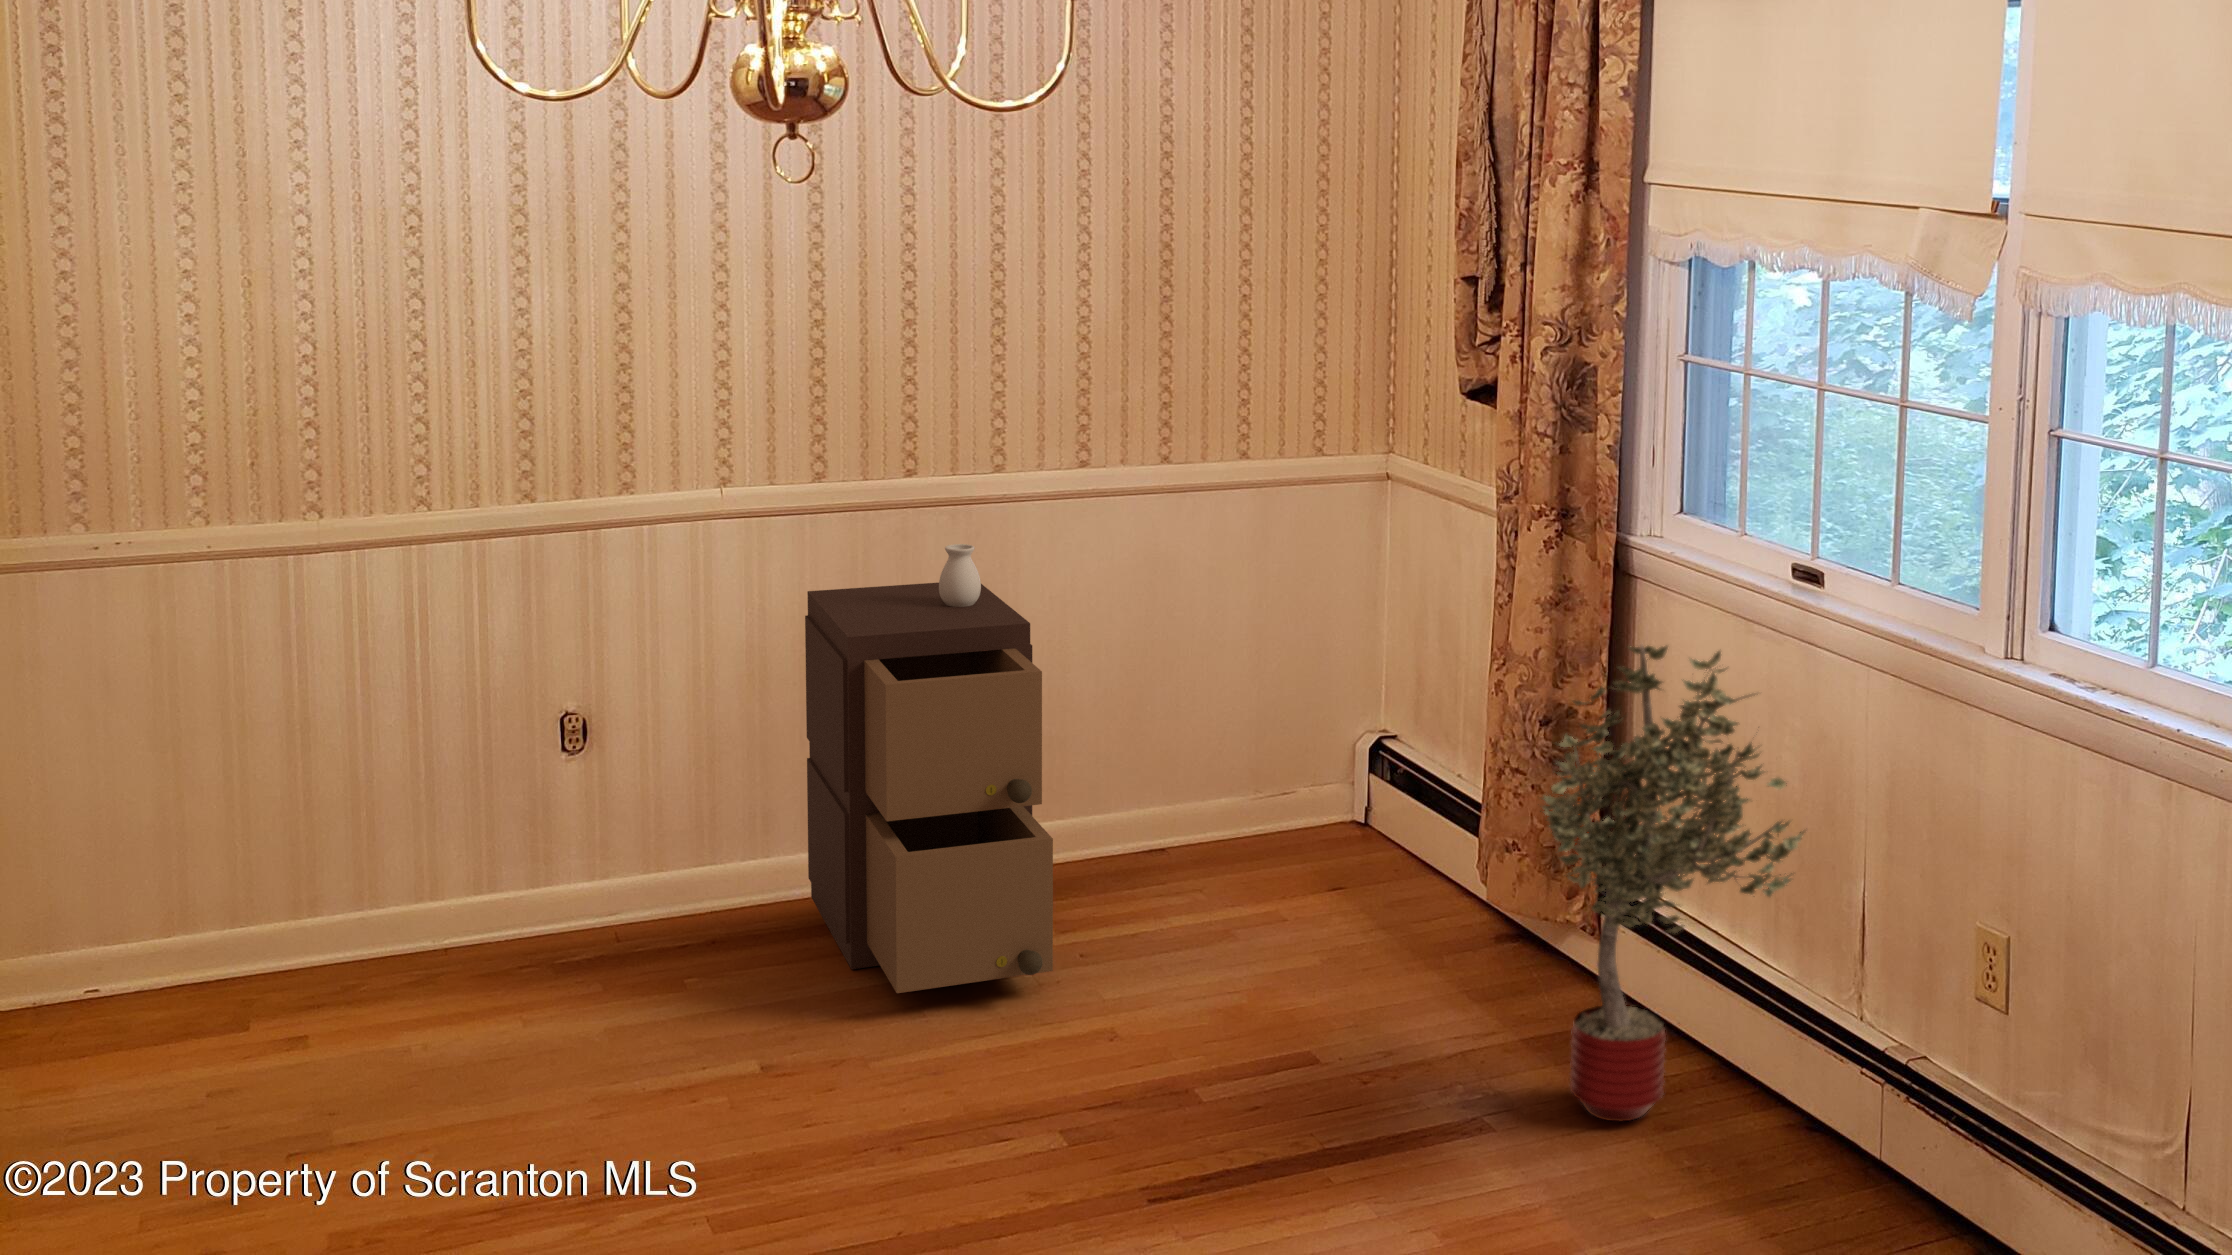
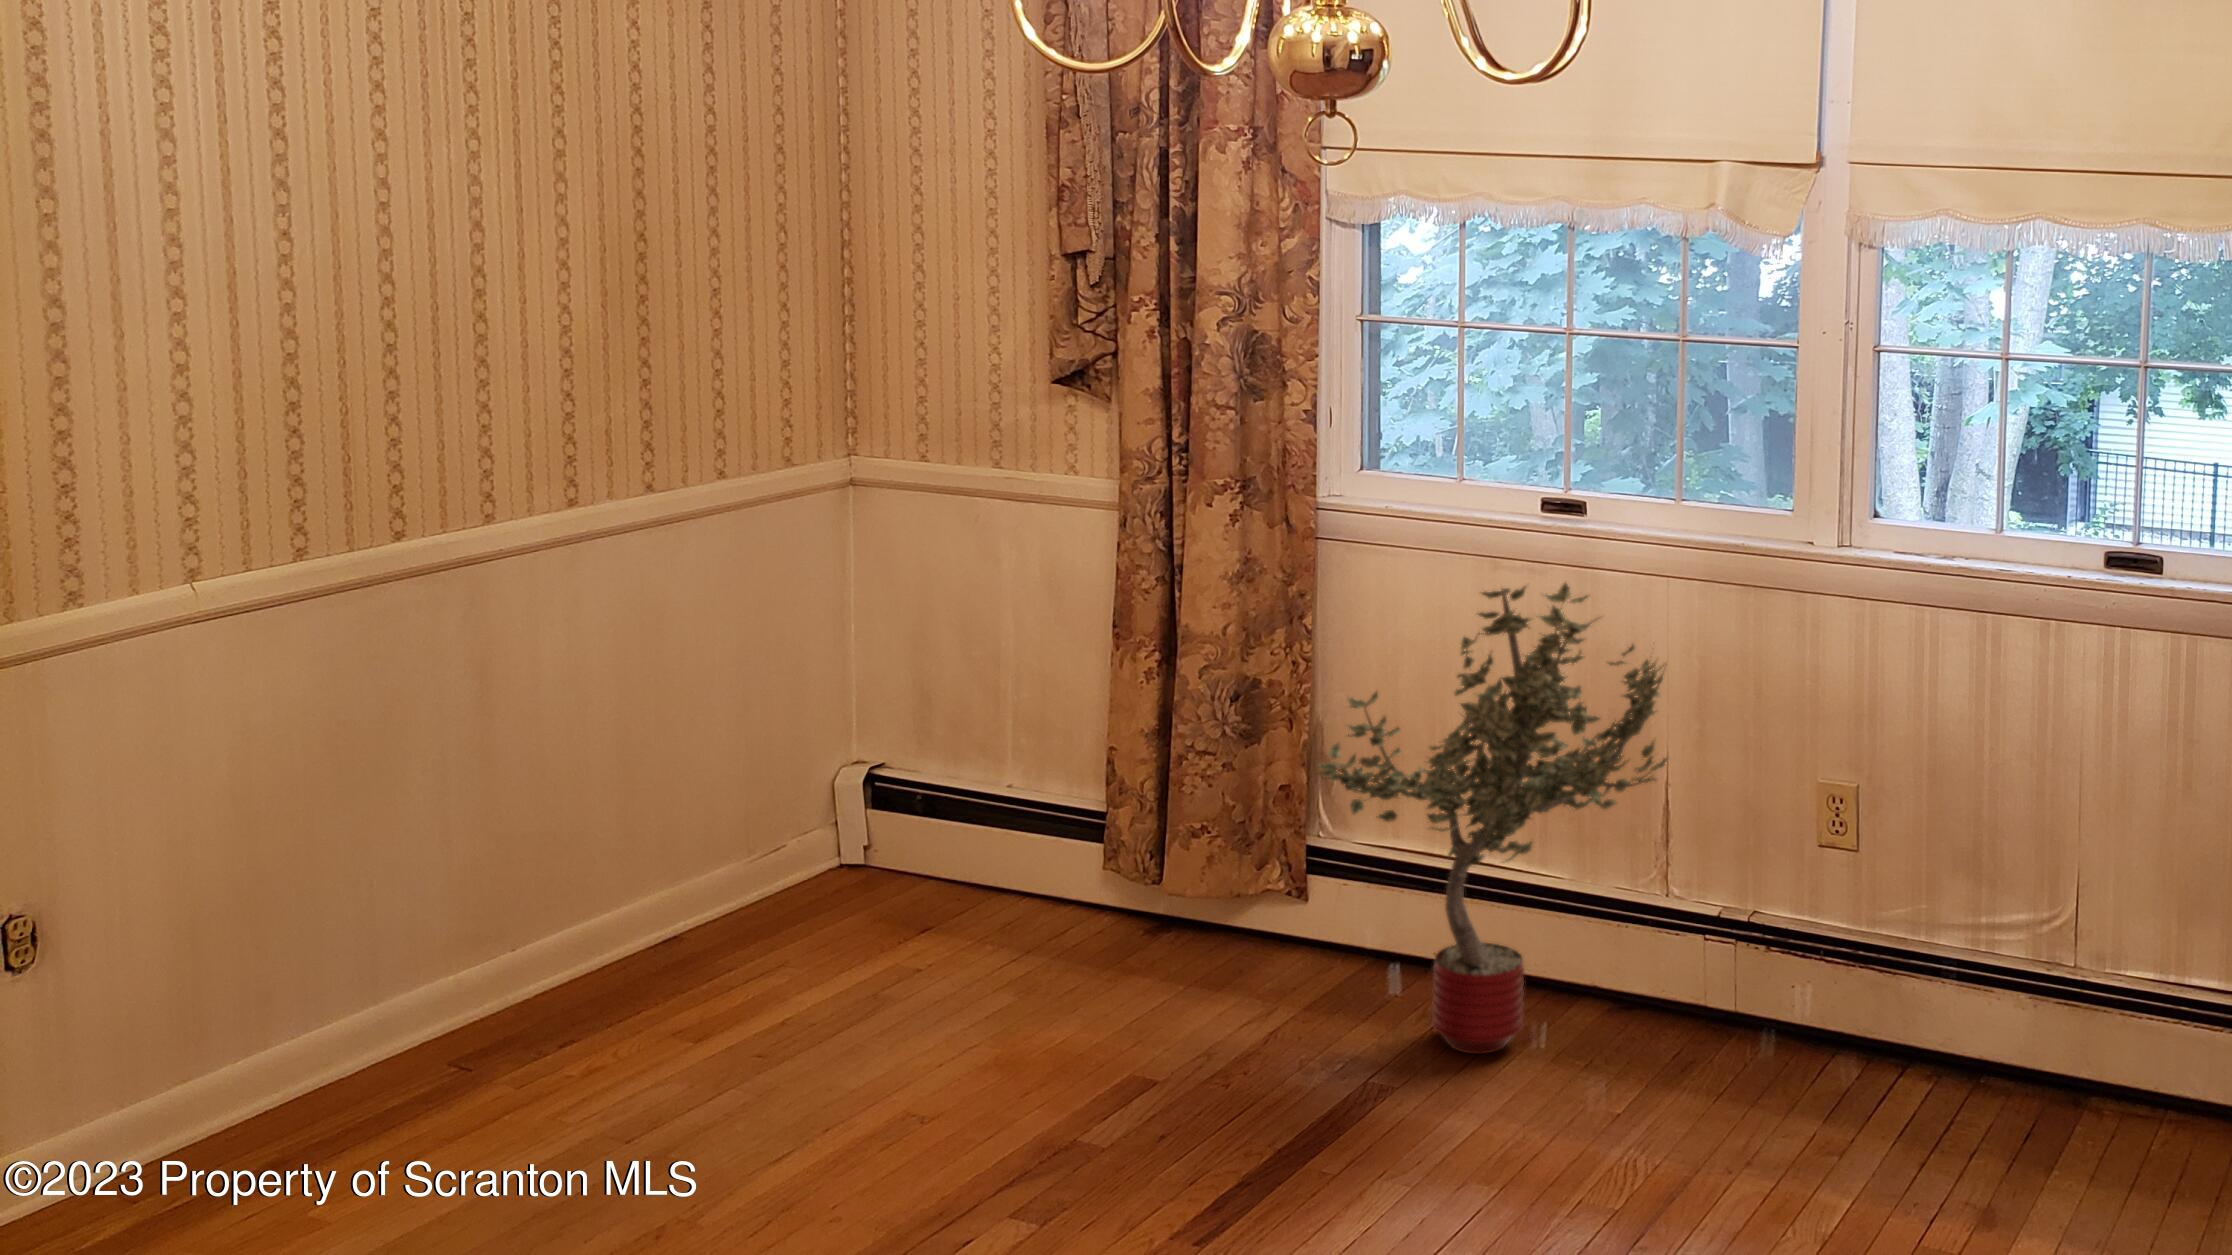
storage cabinet: present [805,544,1053,993] -> none [307,610,818,1157]

